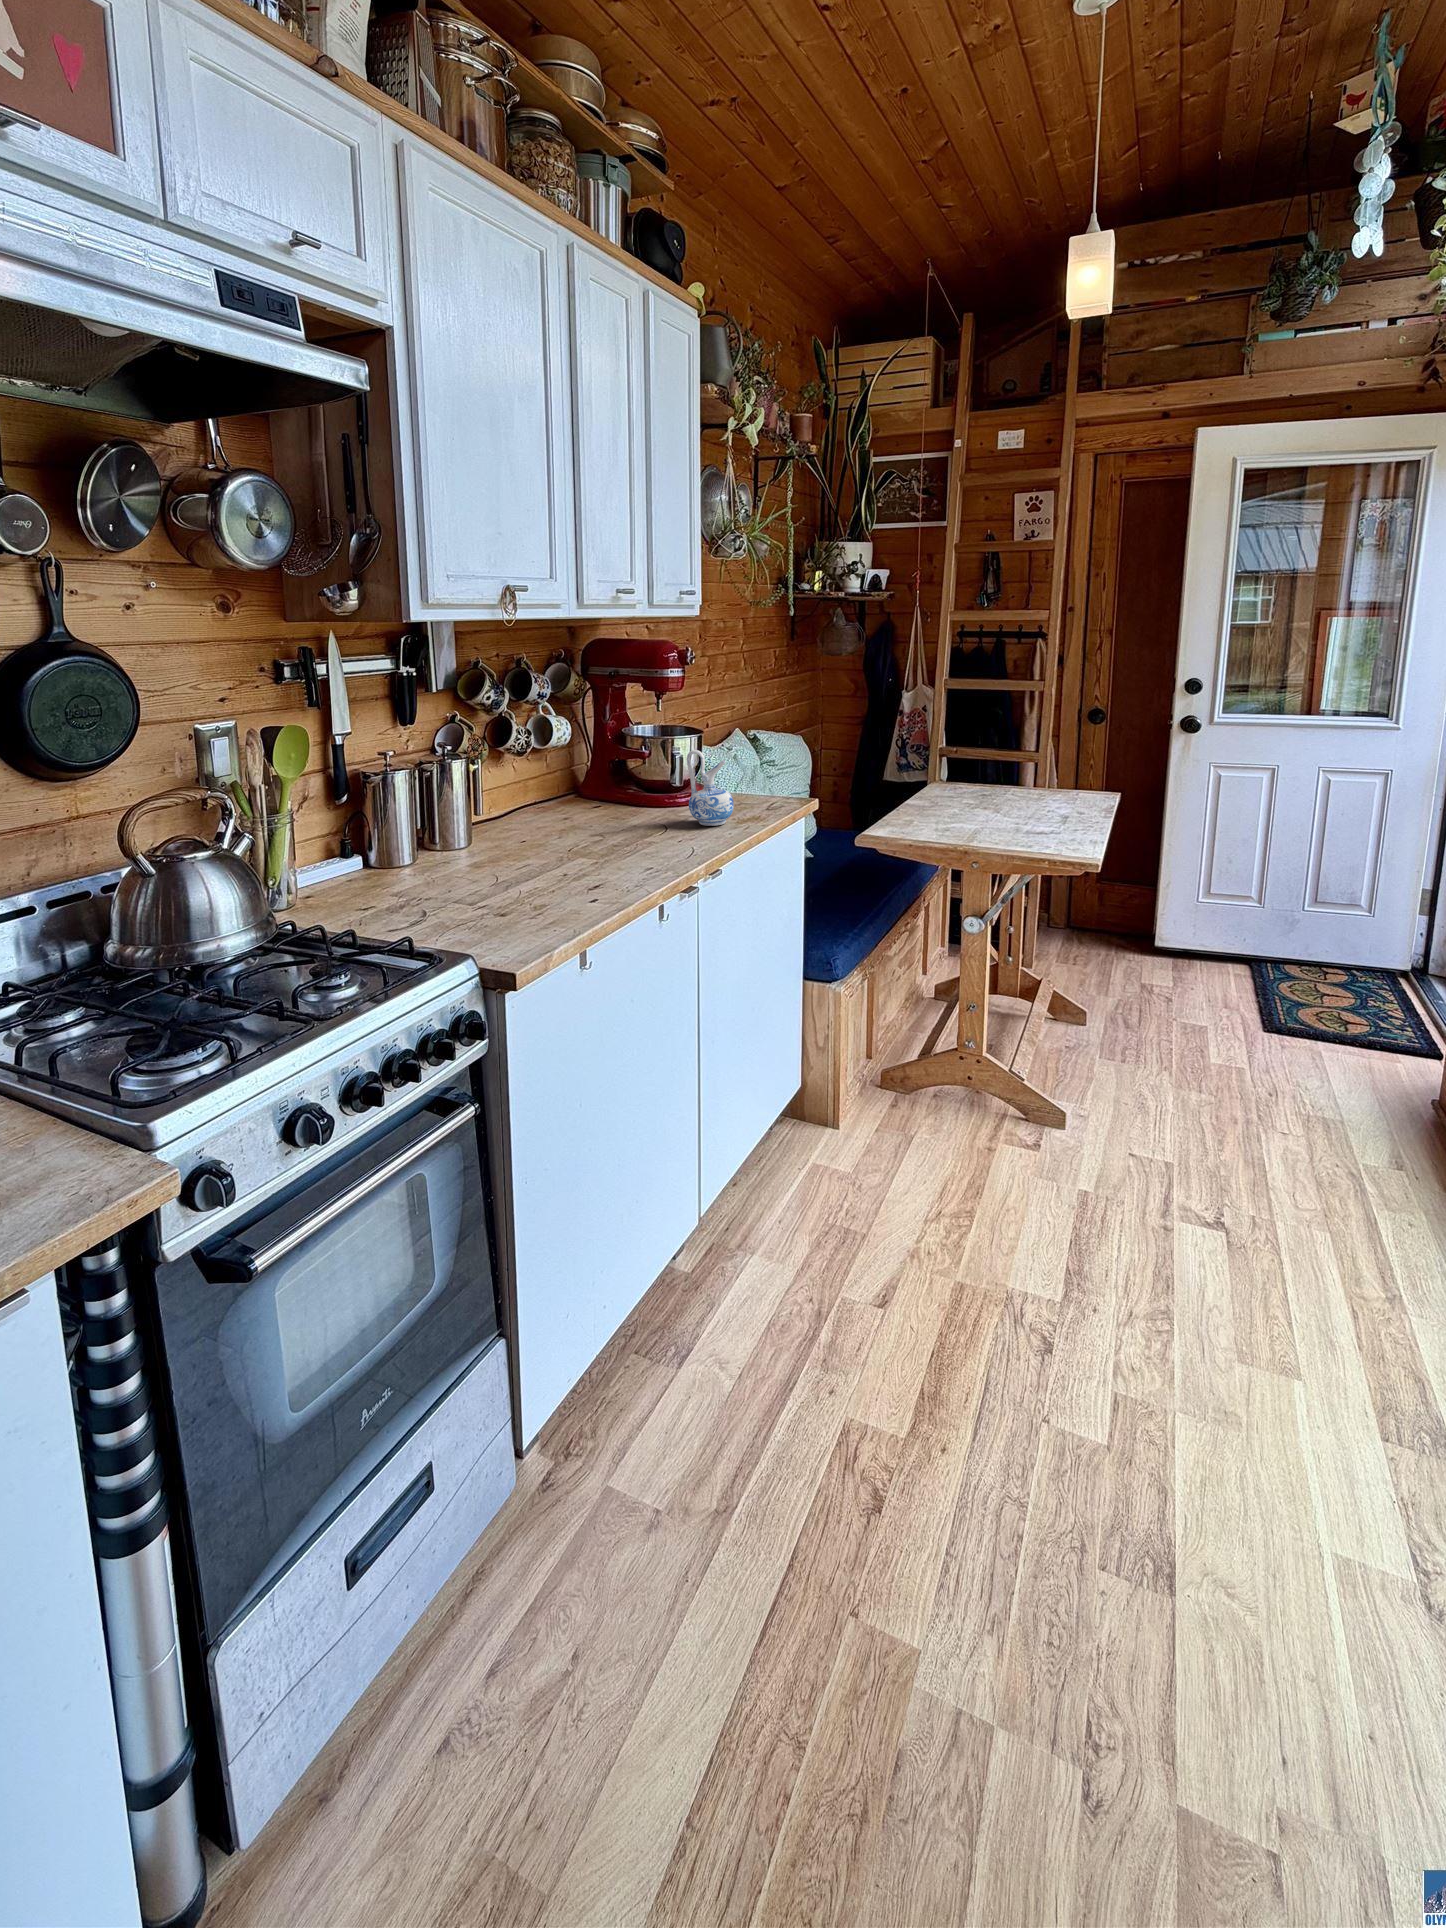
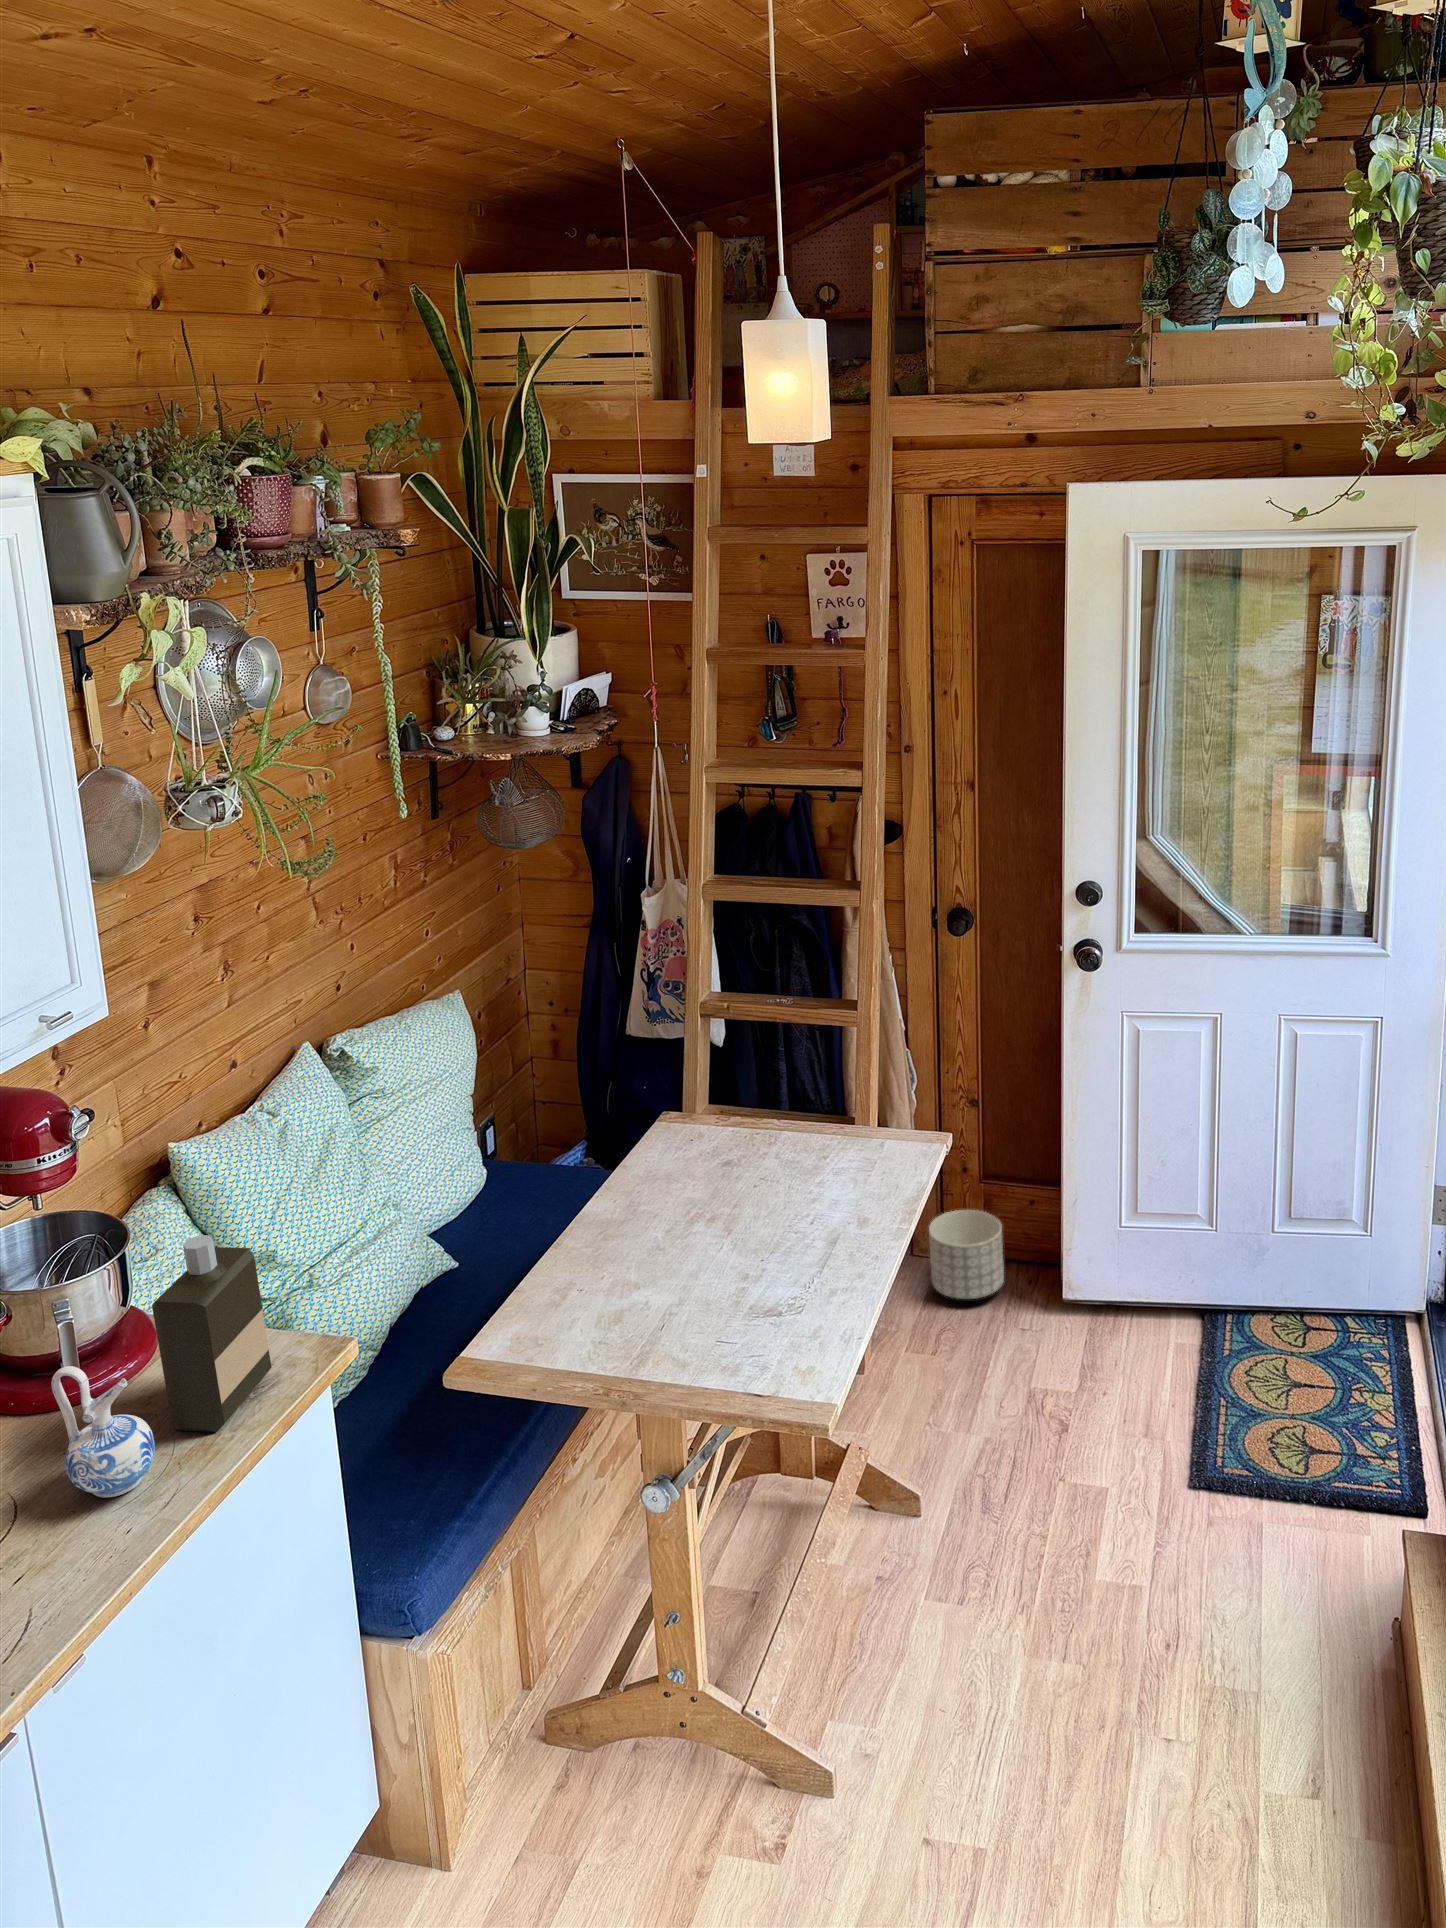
bottle: none [729,712,777,815] -> present [152,1235,272,1432]
planter: none [1064,895,1113,944] -> present [929,1210,1004,1299]

